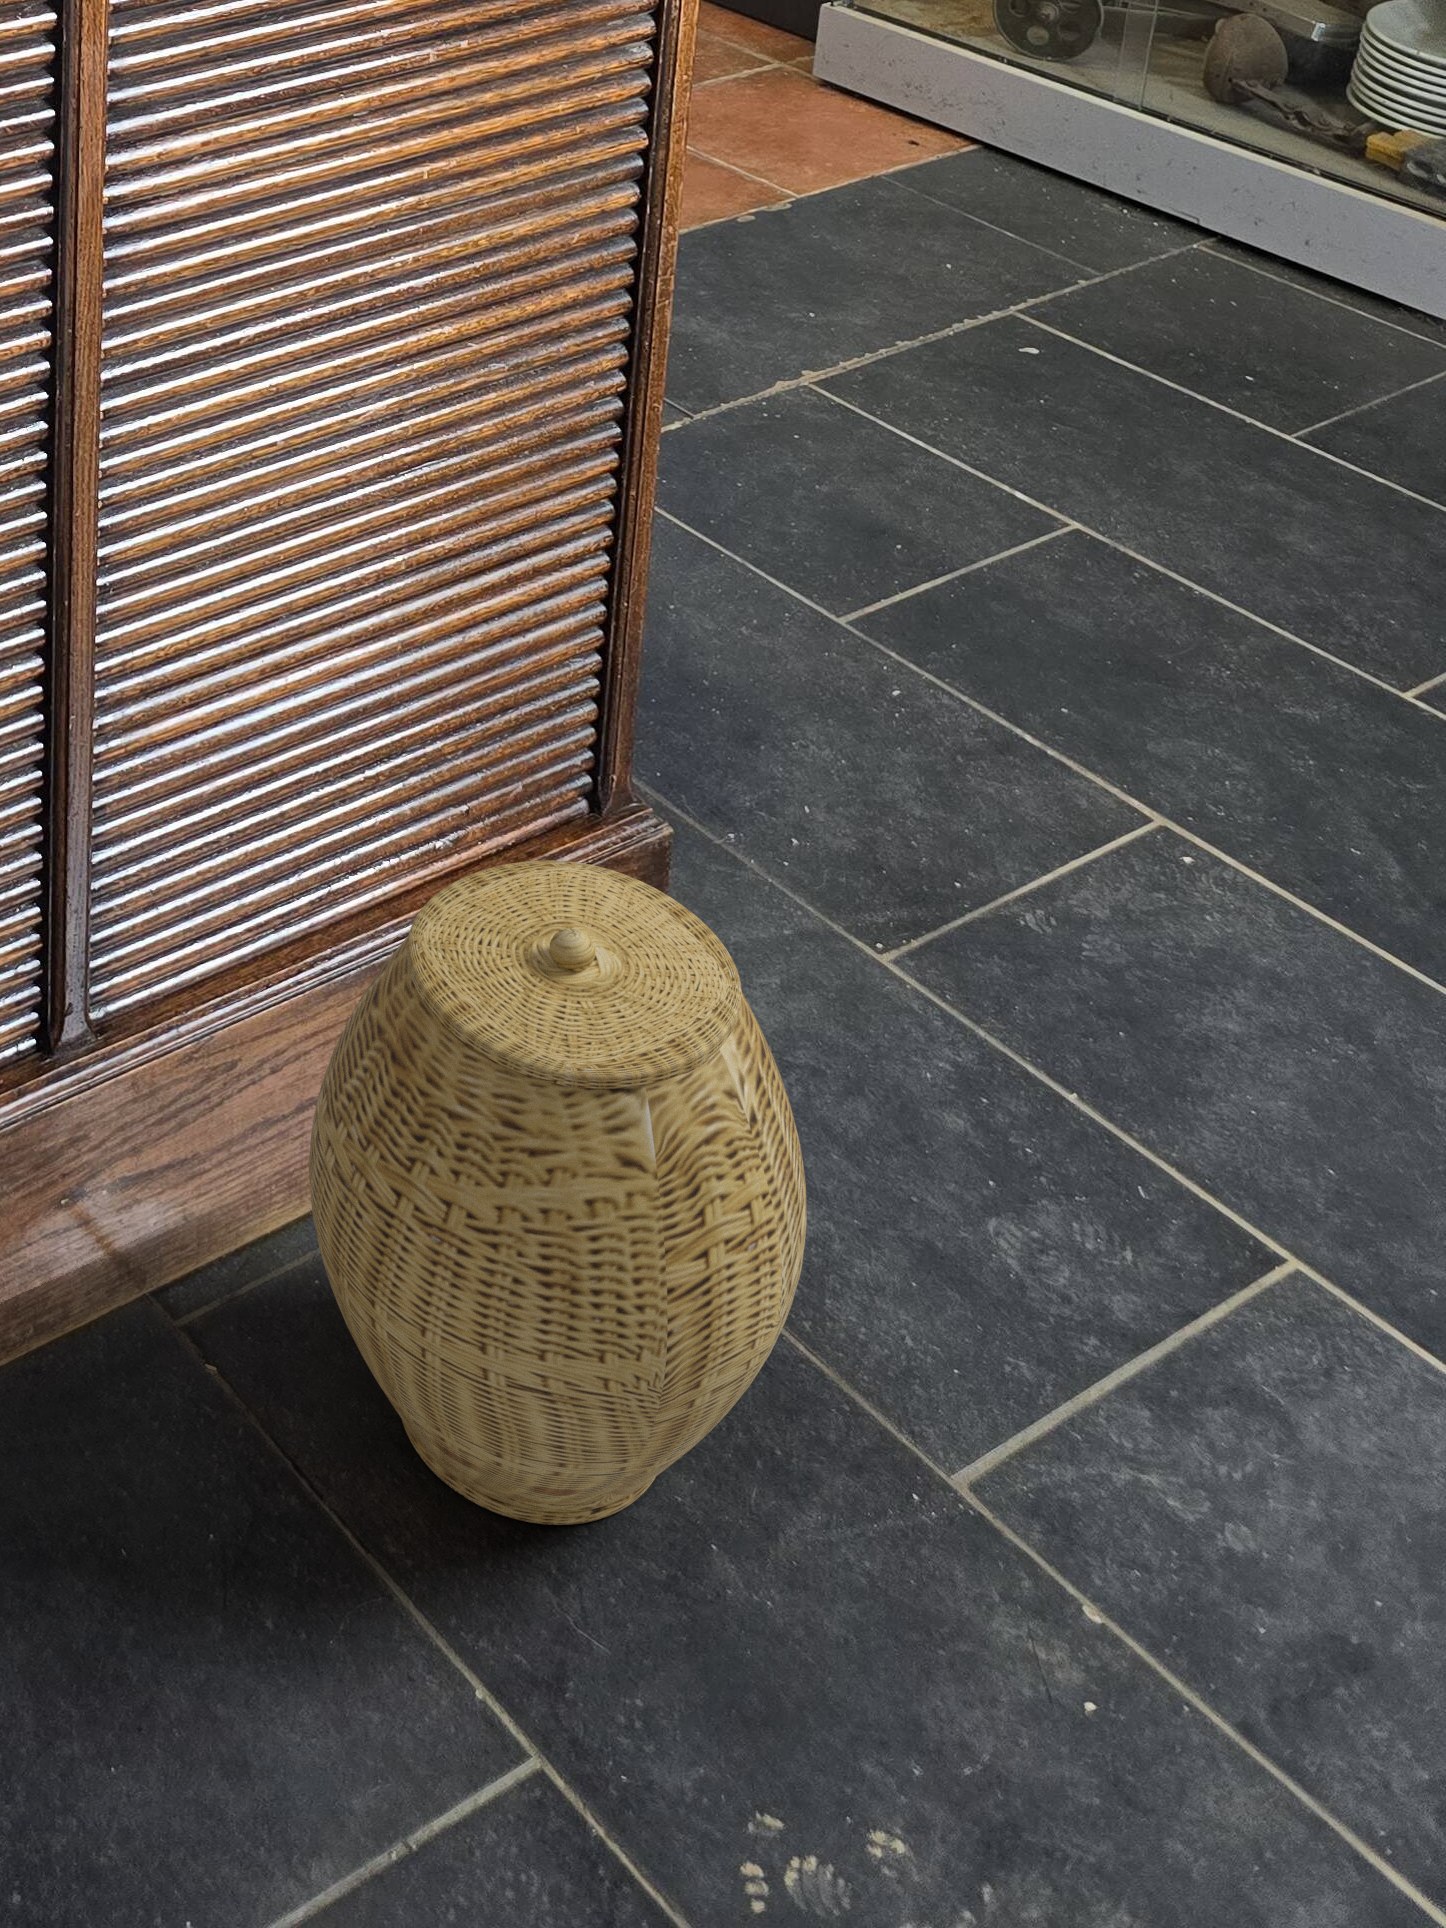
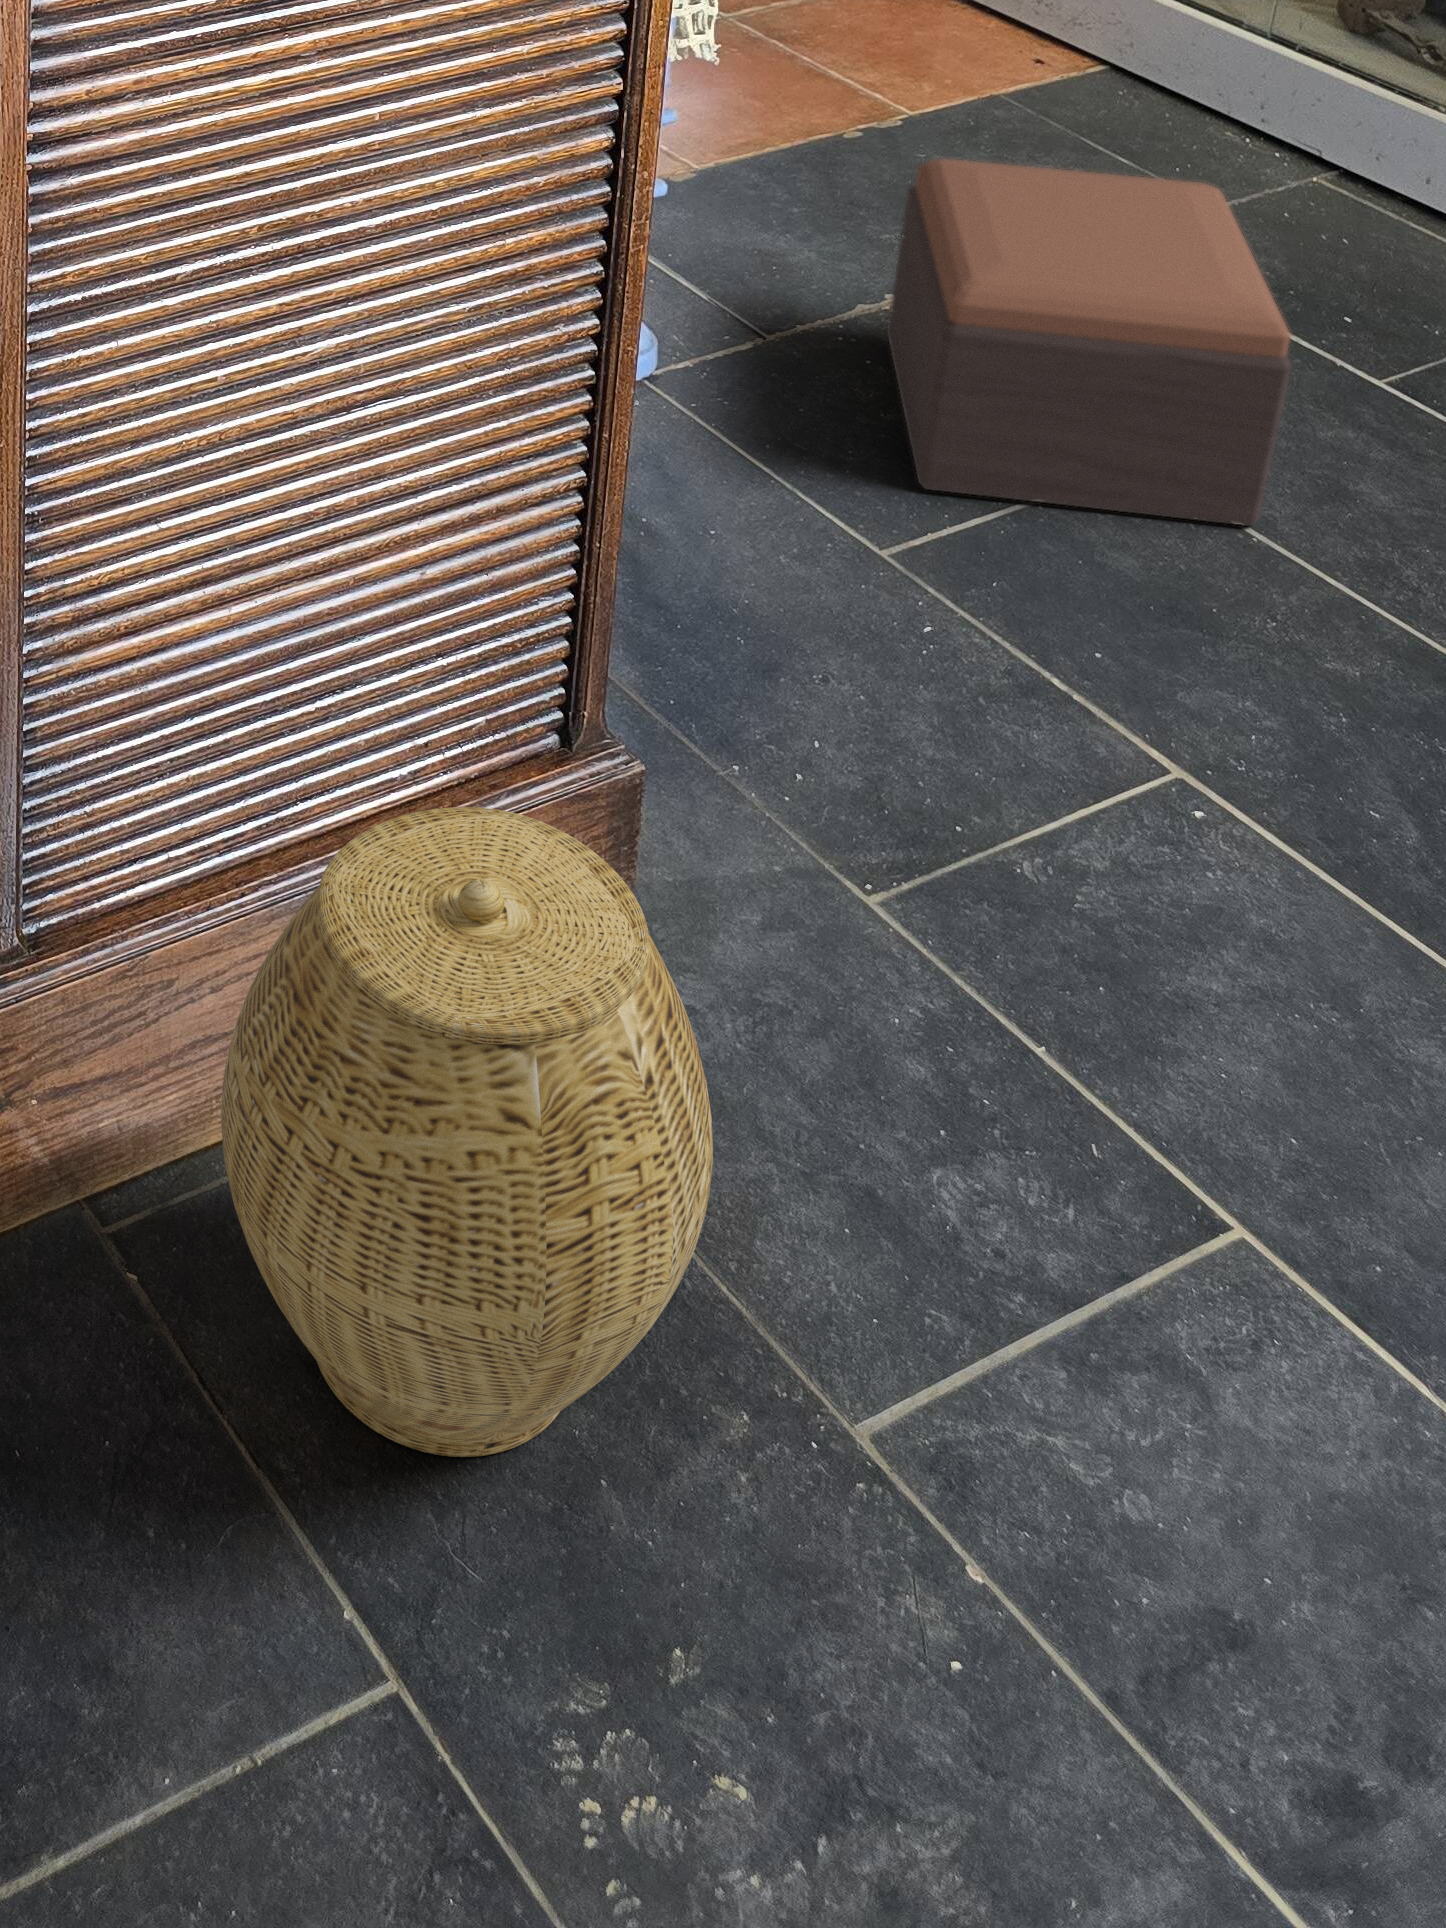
footstool: none [811,229,1221,575] -> present [887,159,1292,526]

